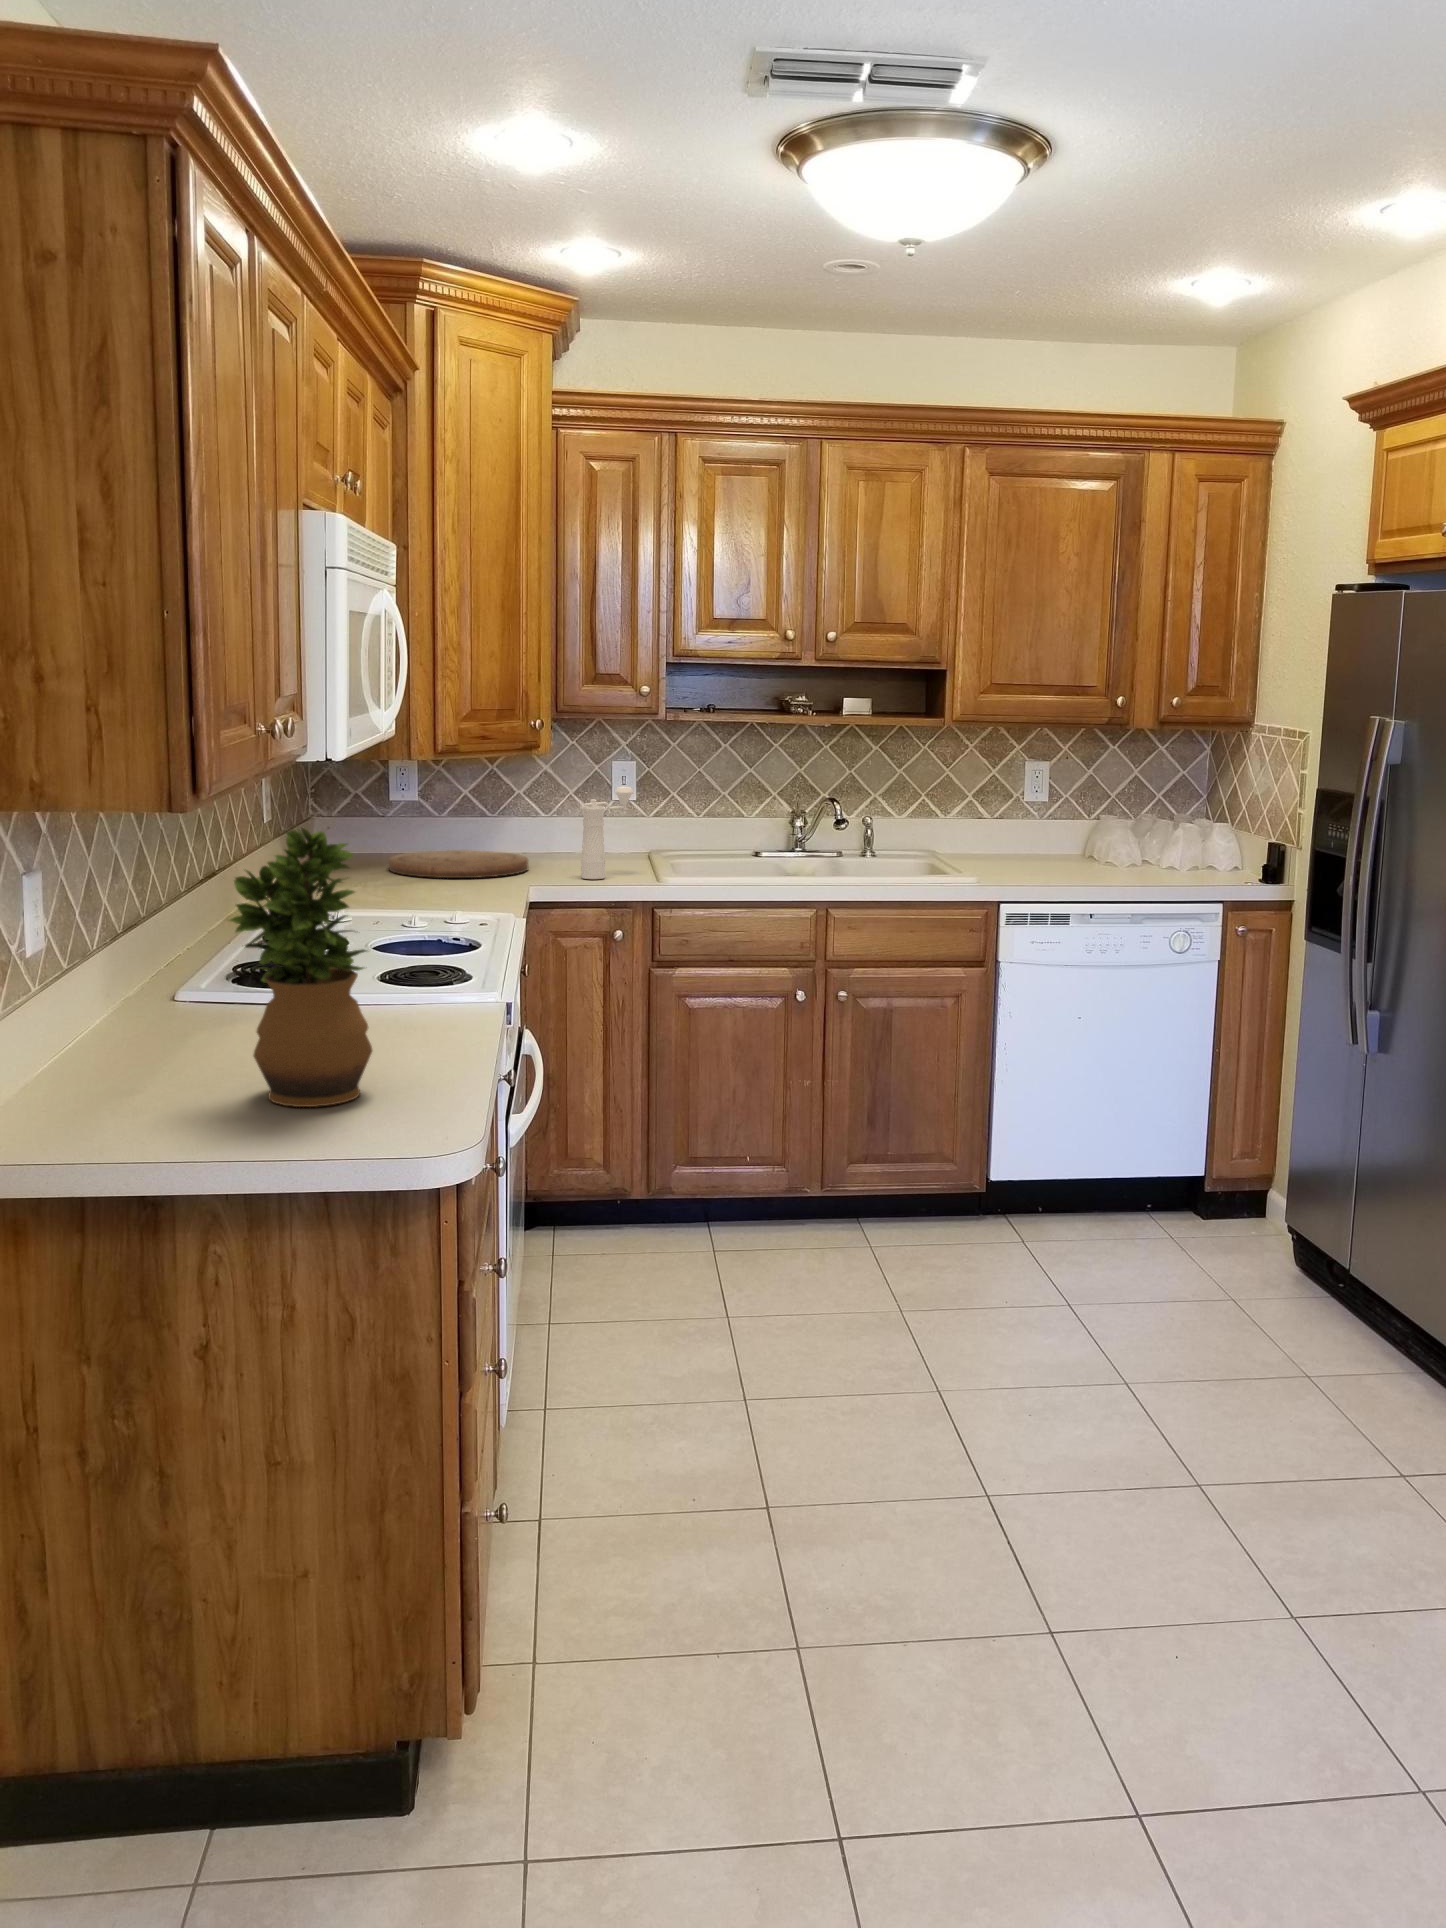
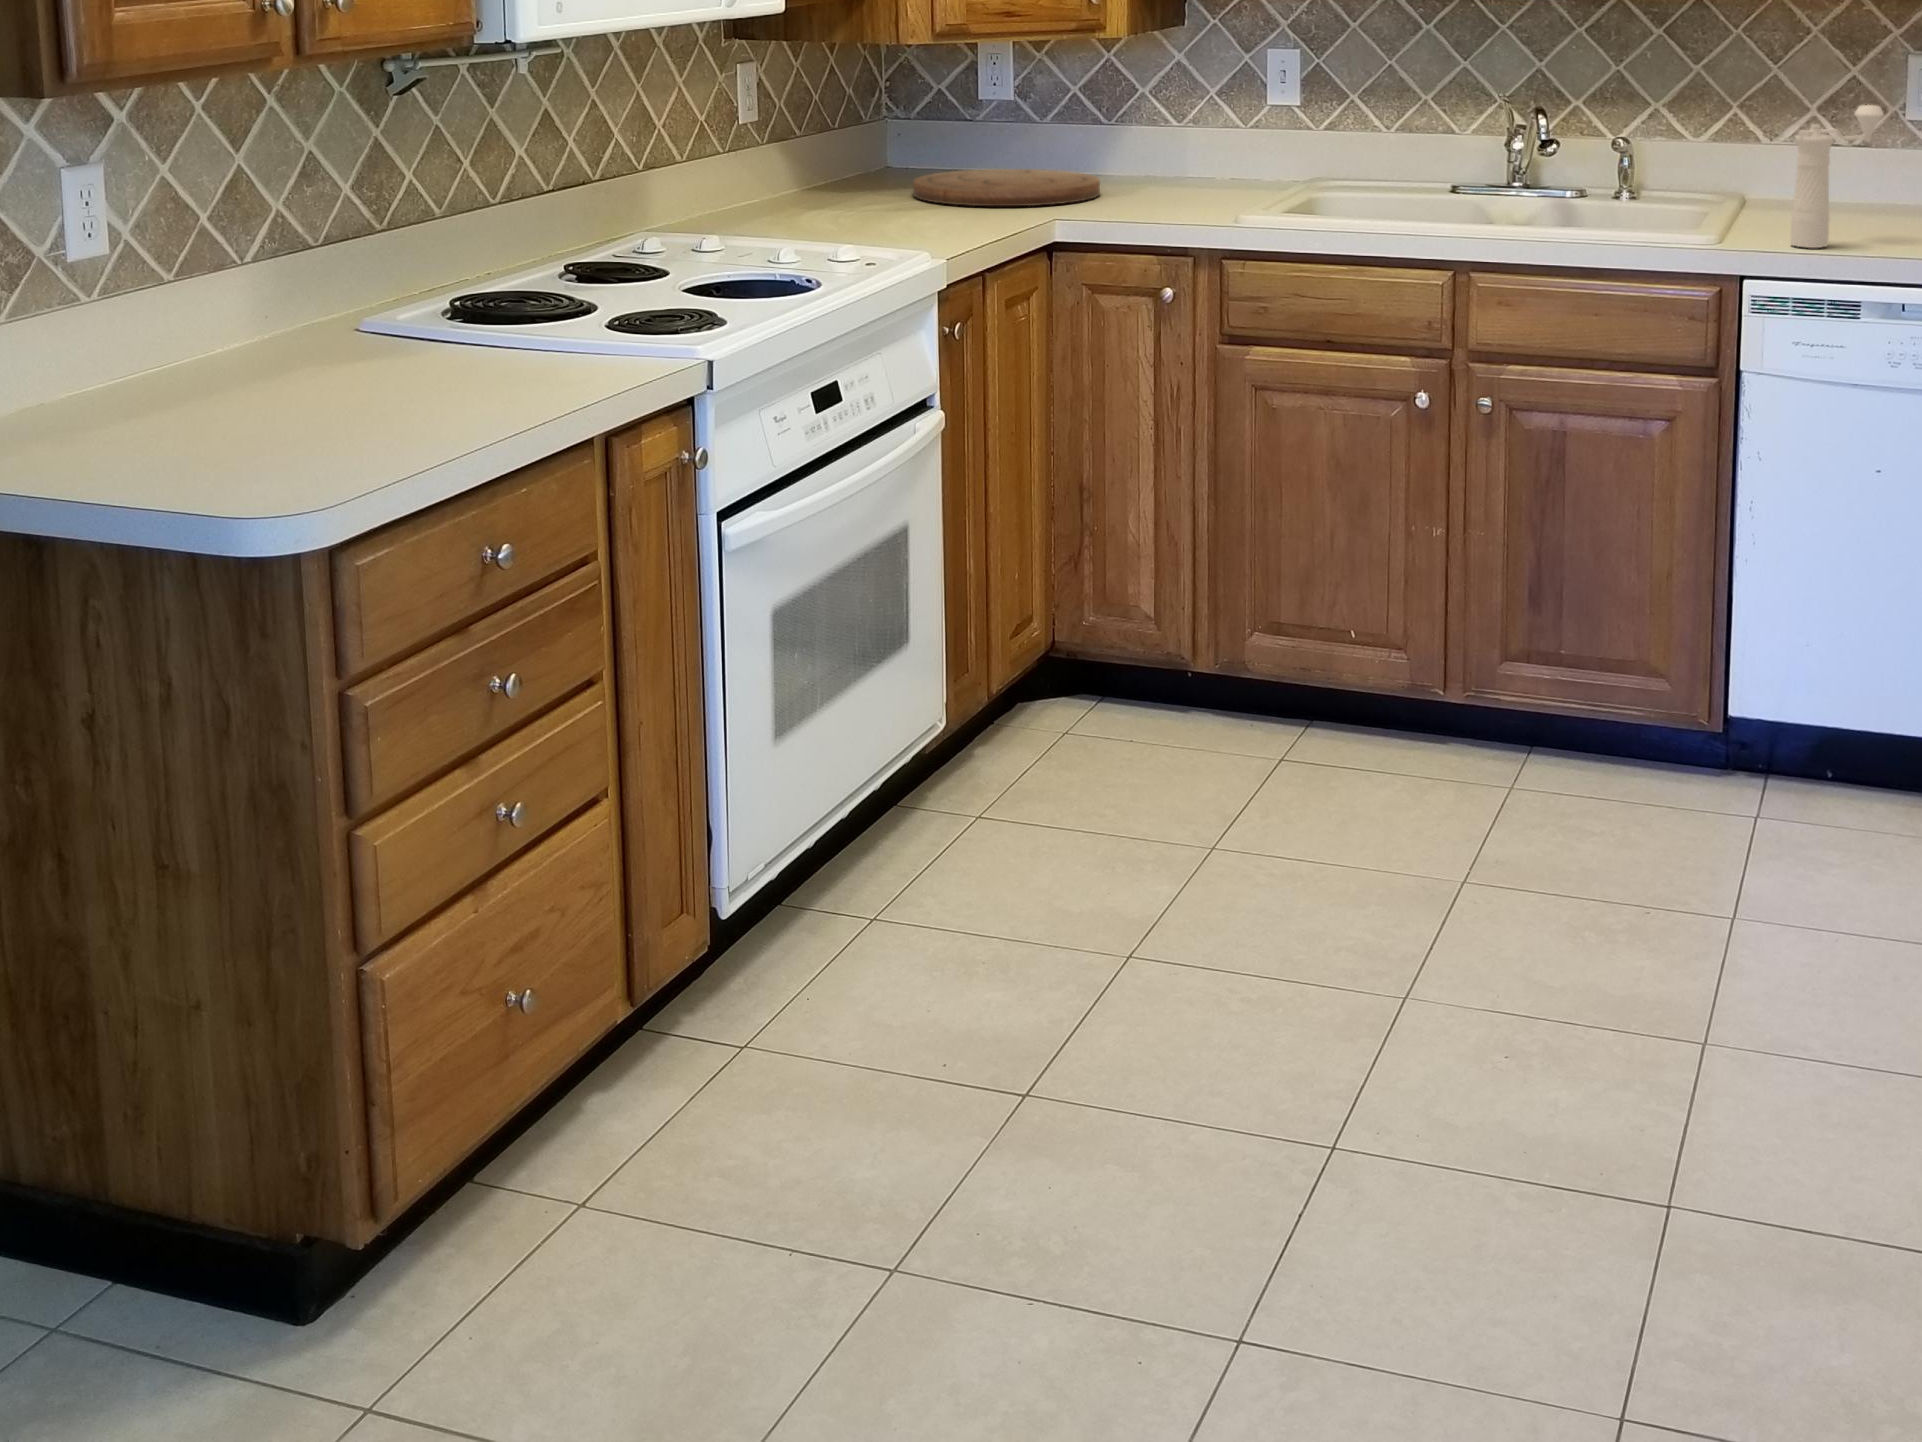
pepper mill: present [581,786,633,879] -> present [1790,105,1884,248]
potted plant: present [230,827,372,1107] -> none [100,117,285,462]

